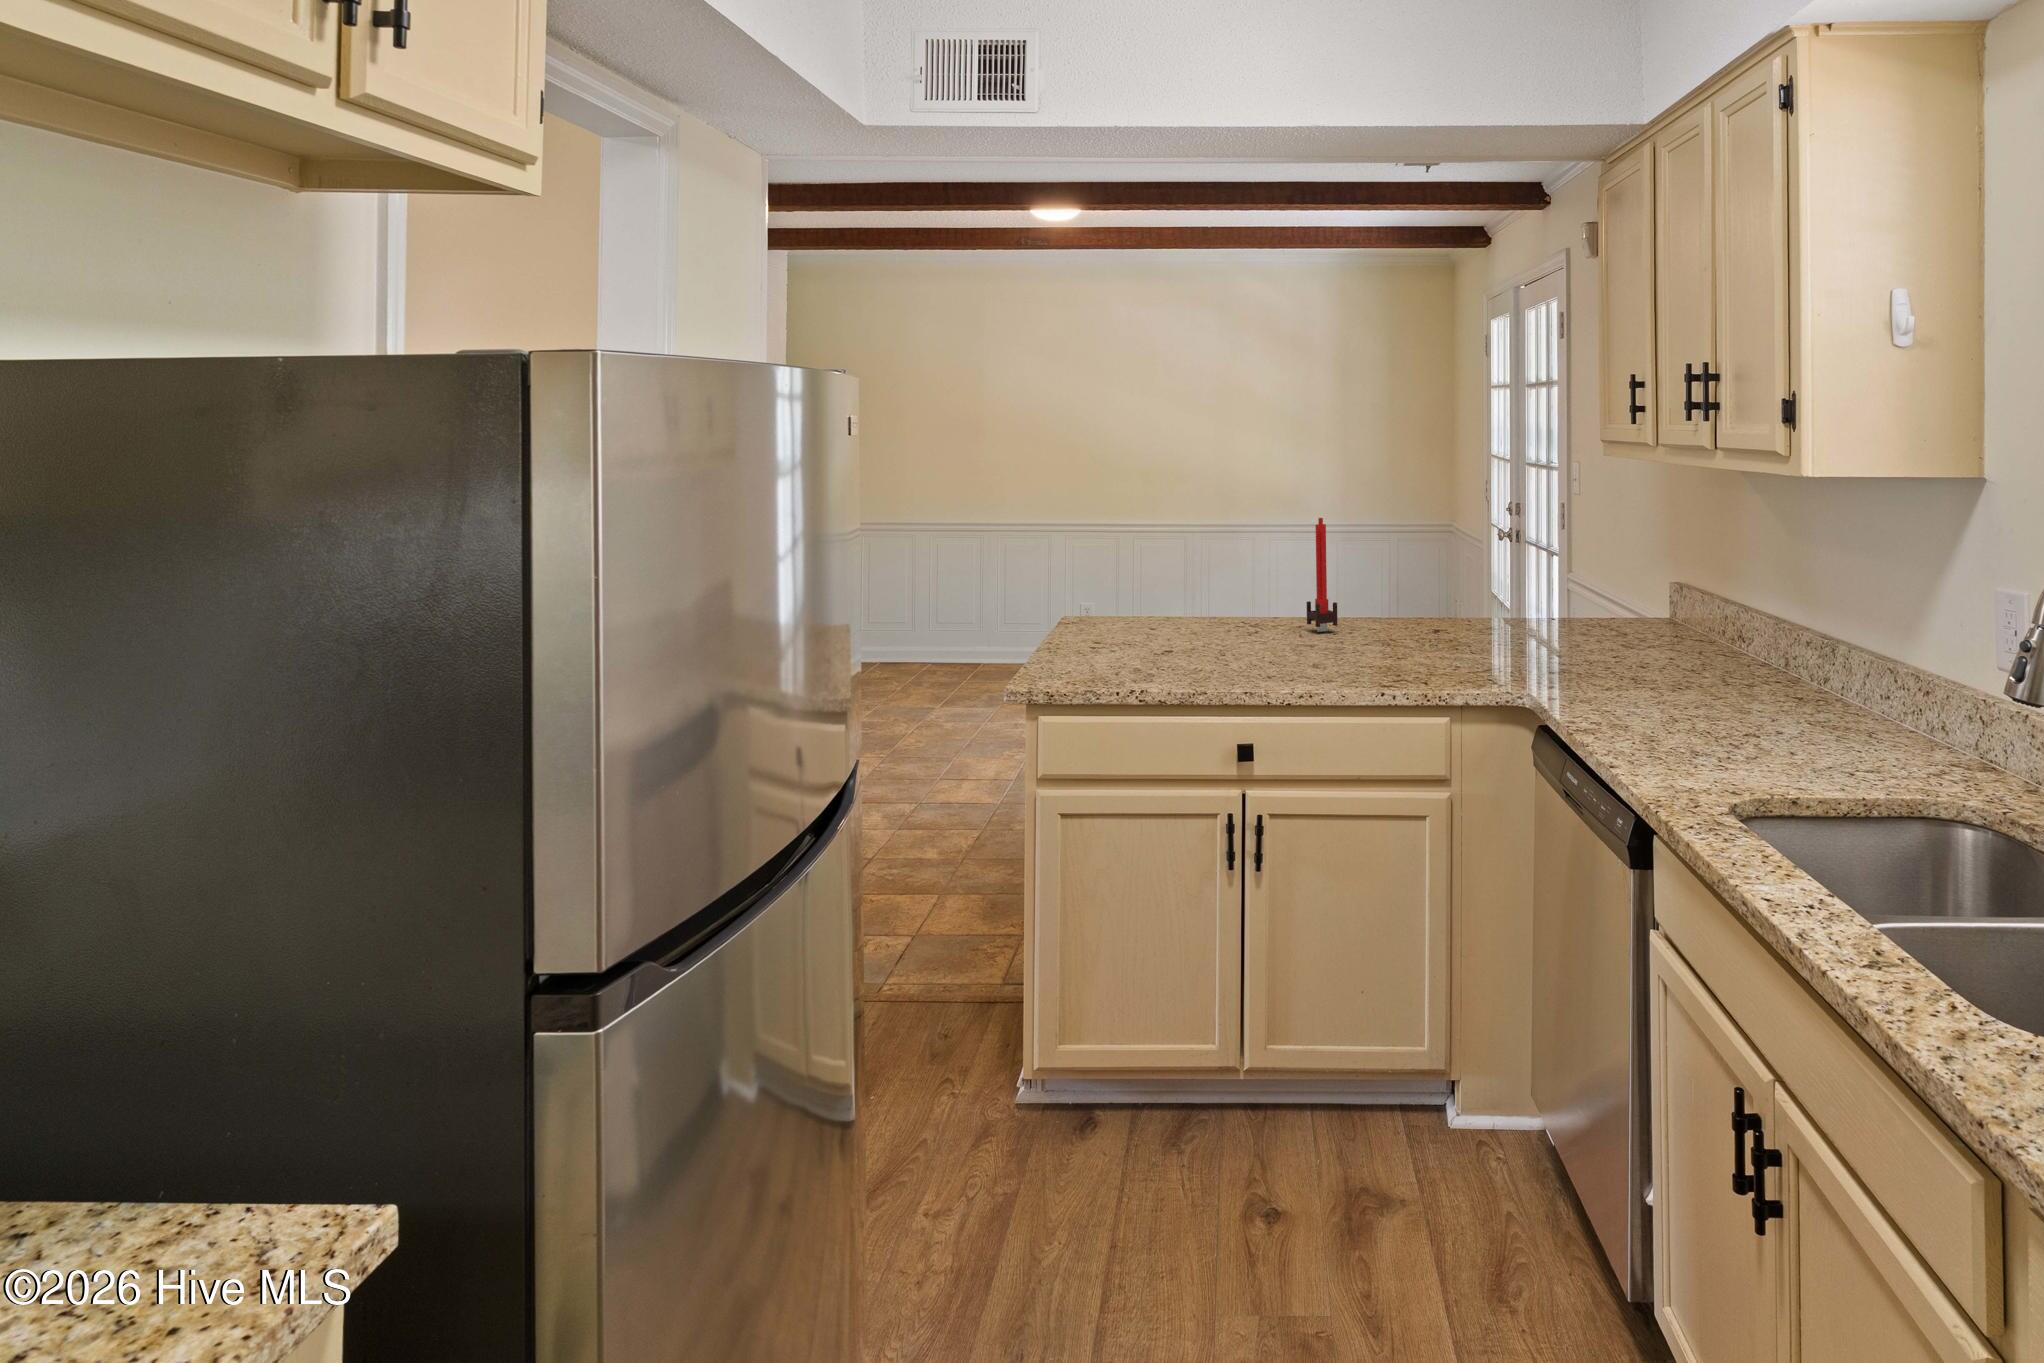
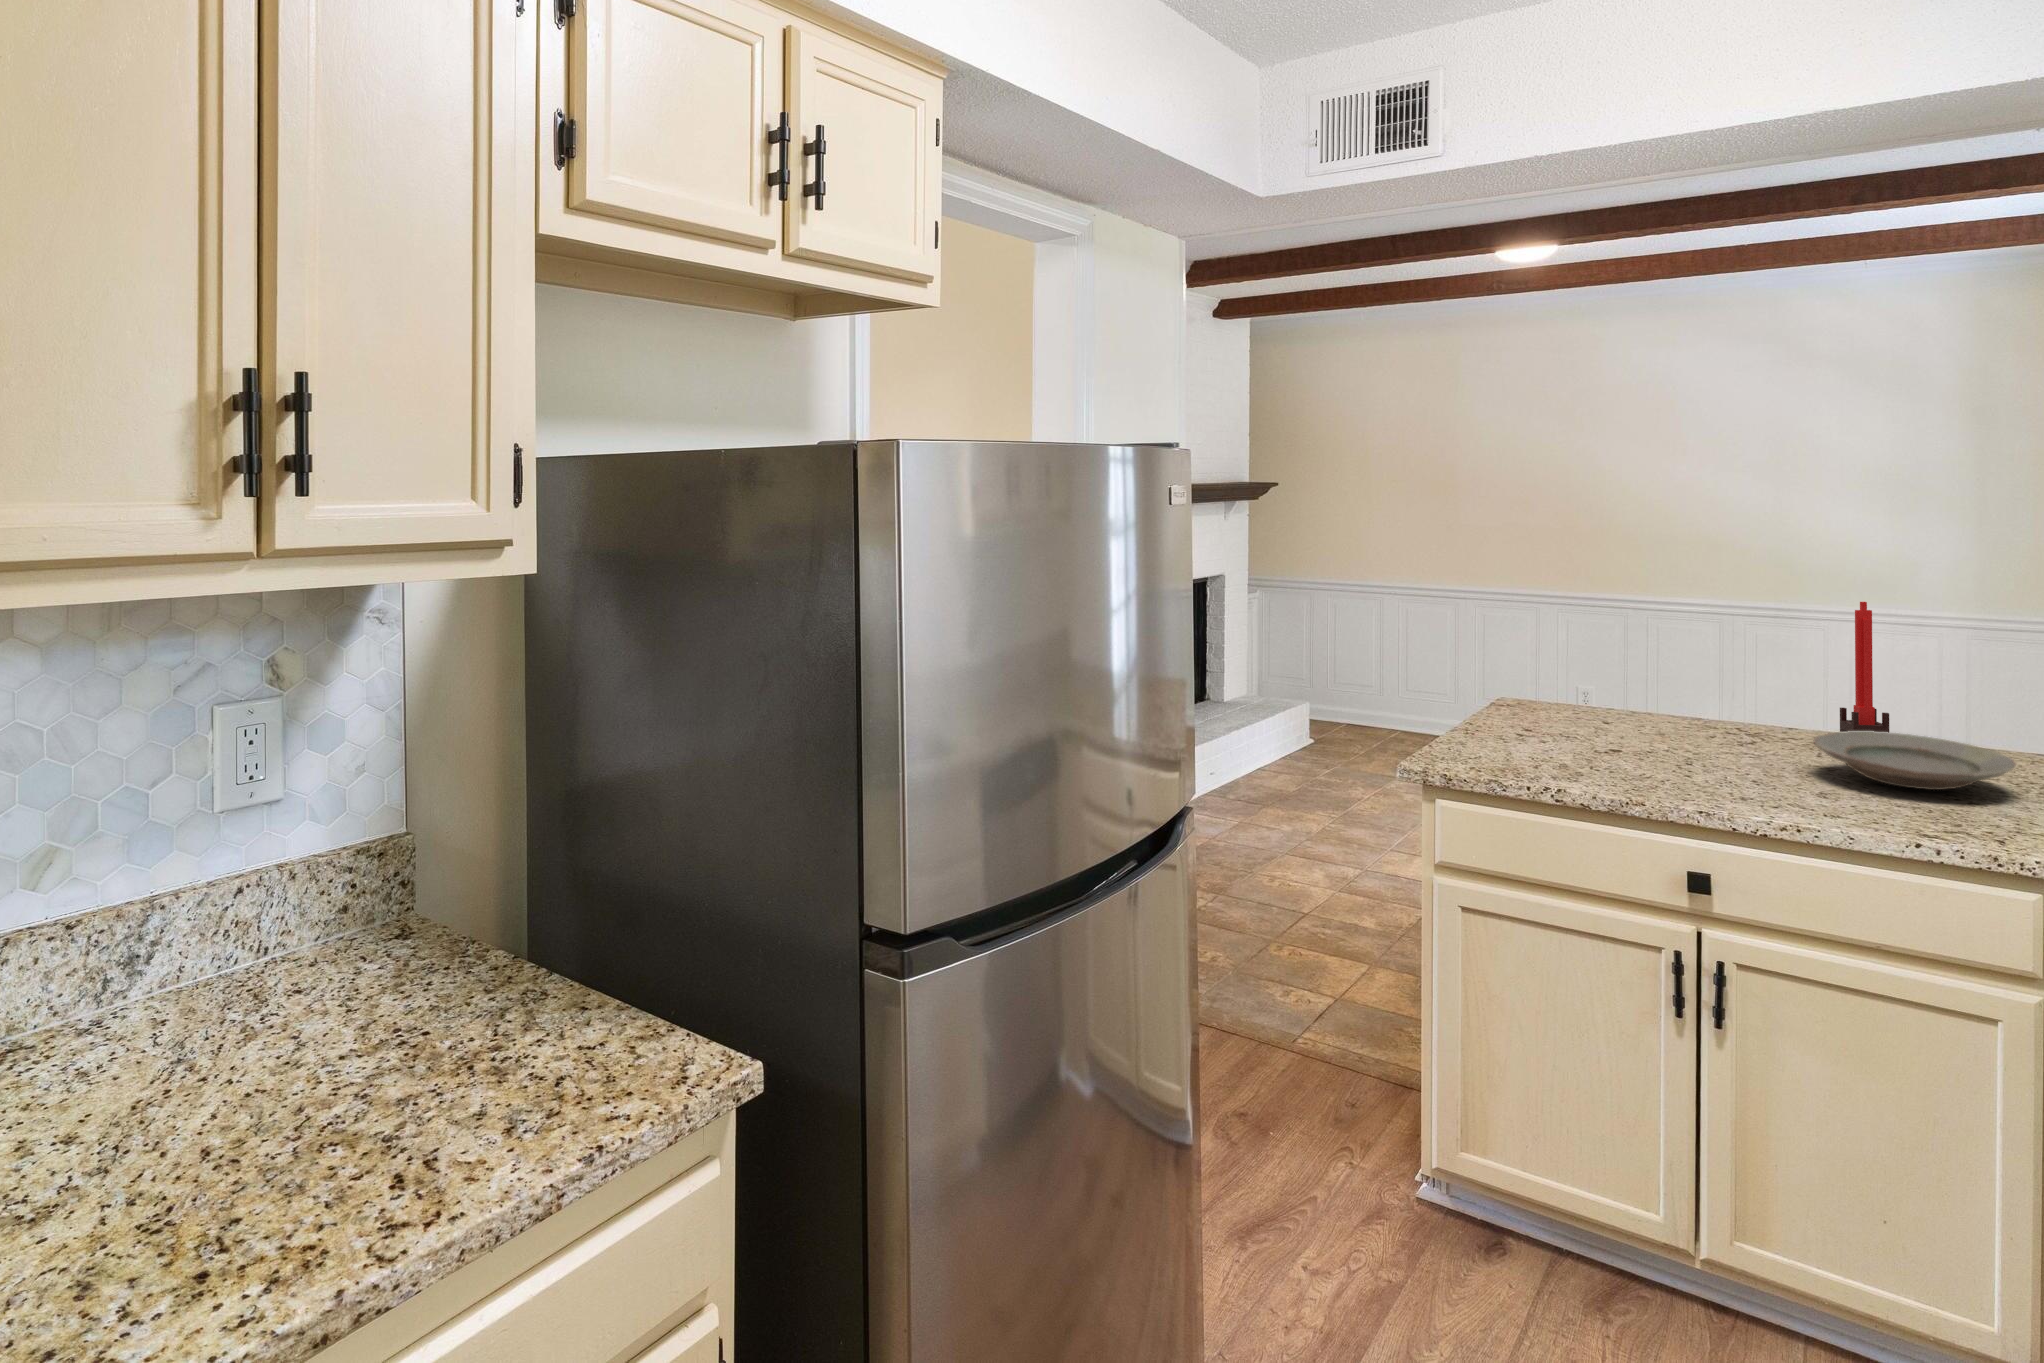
plate: none [1302,617,1418,657] -> present [1813,731,2016,790]

